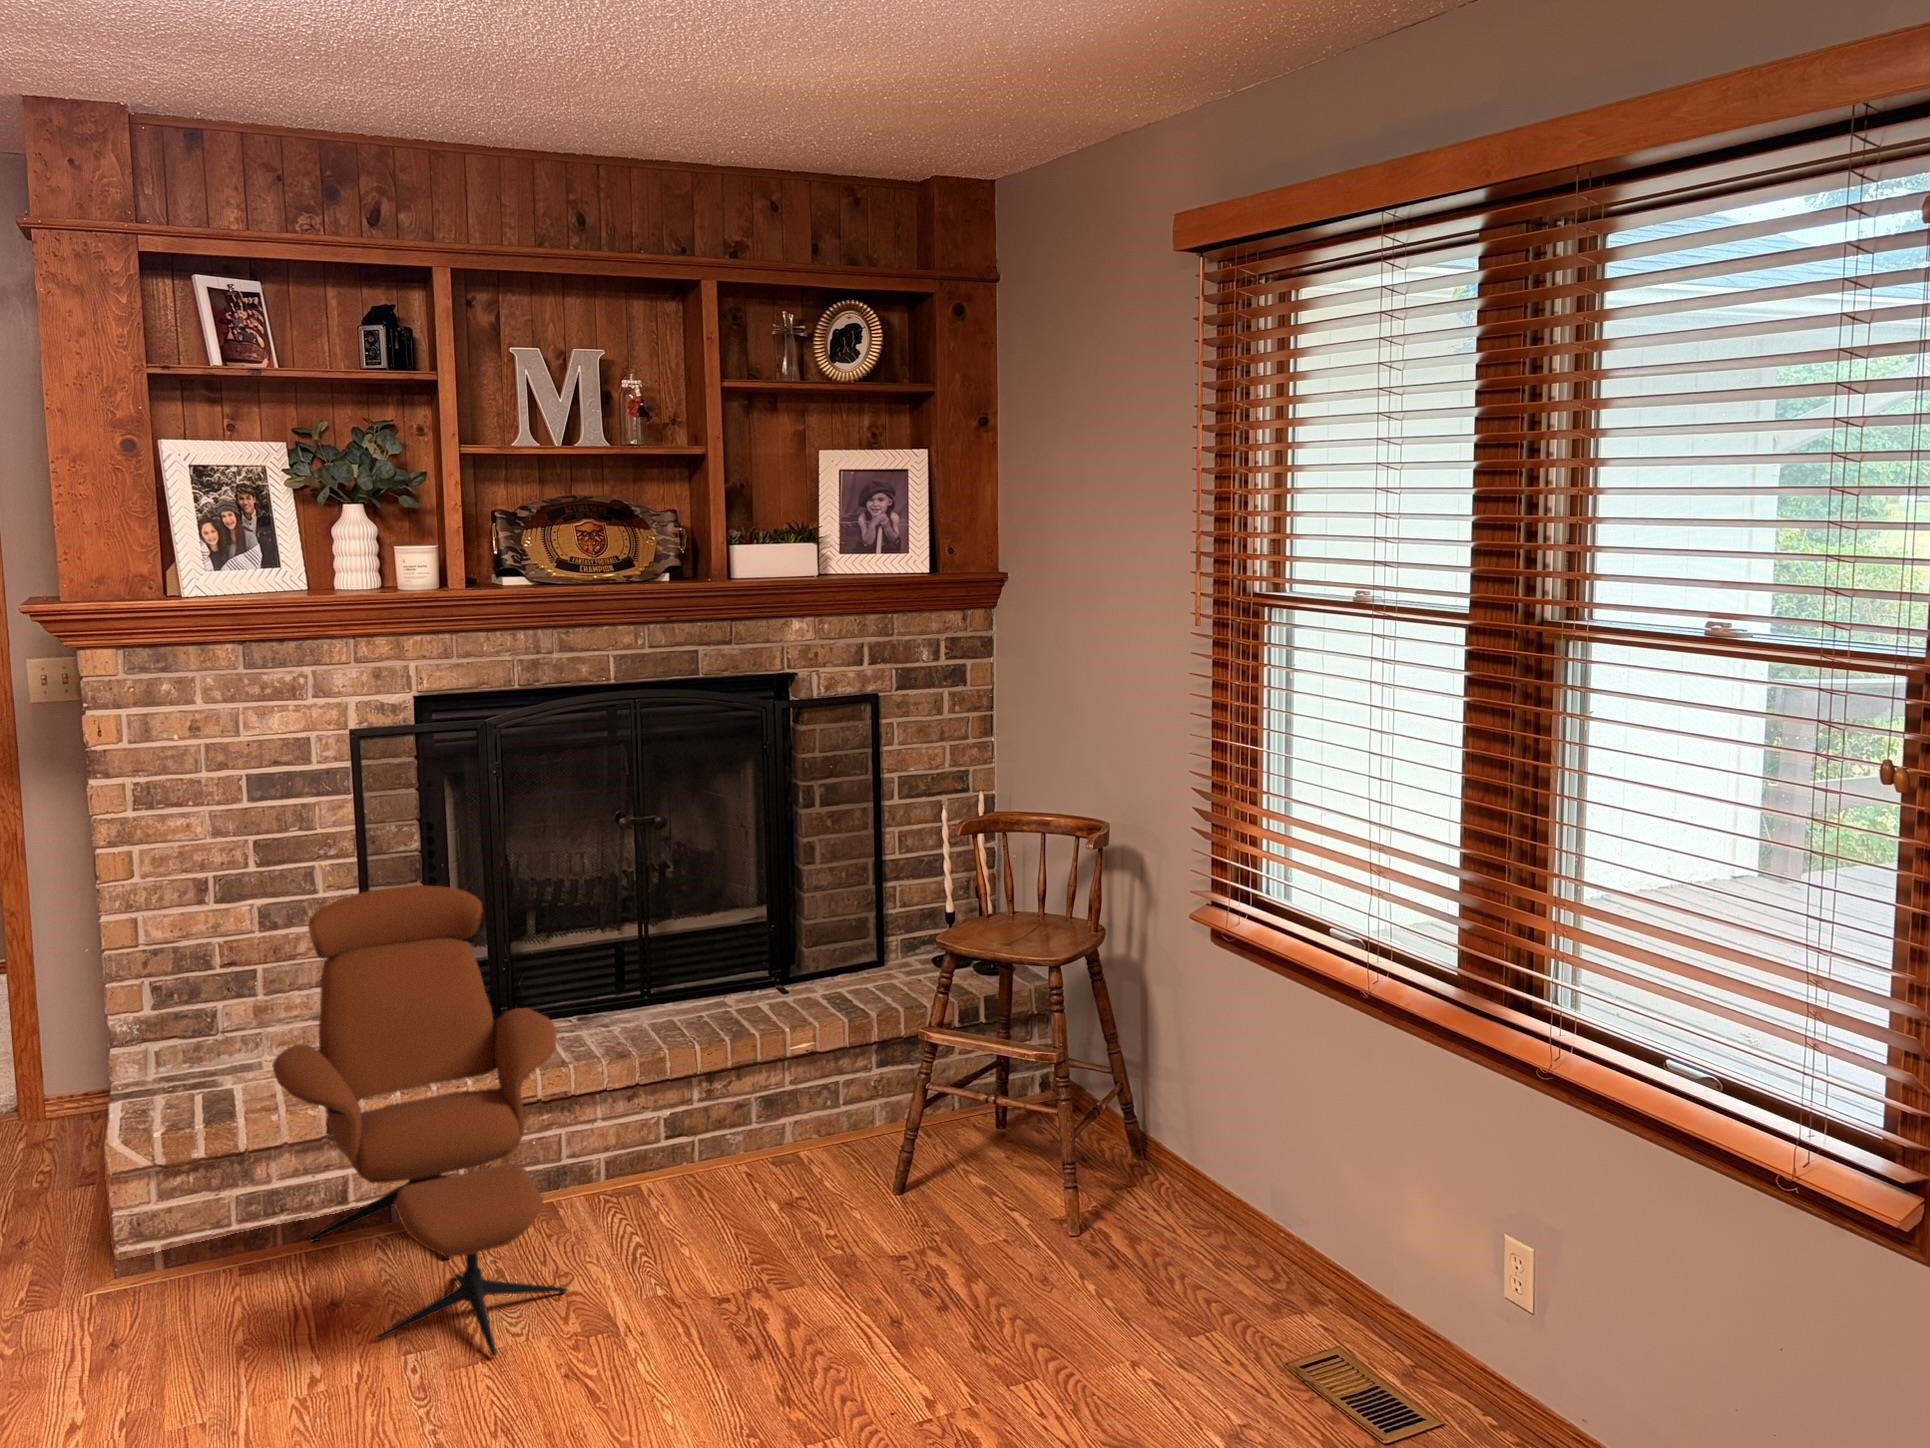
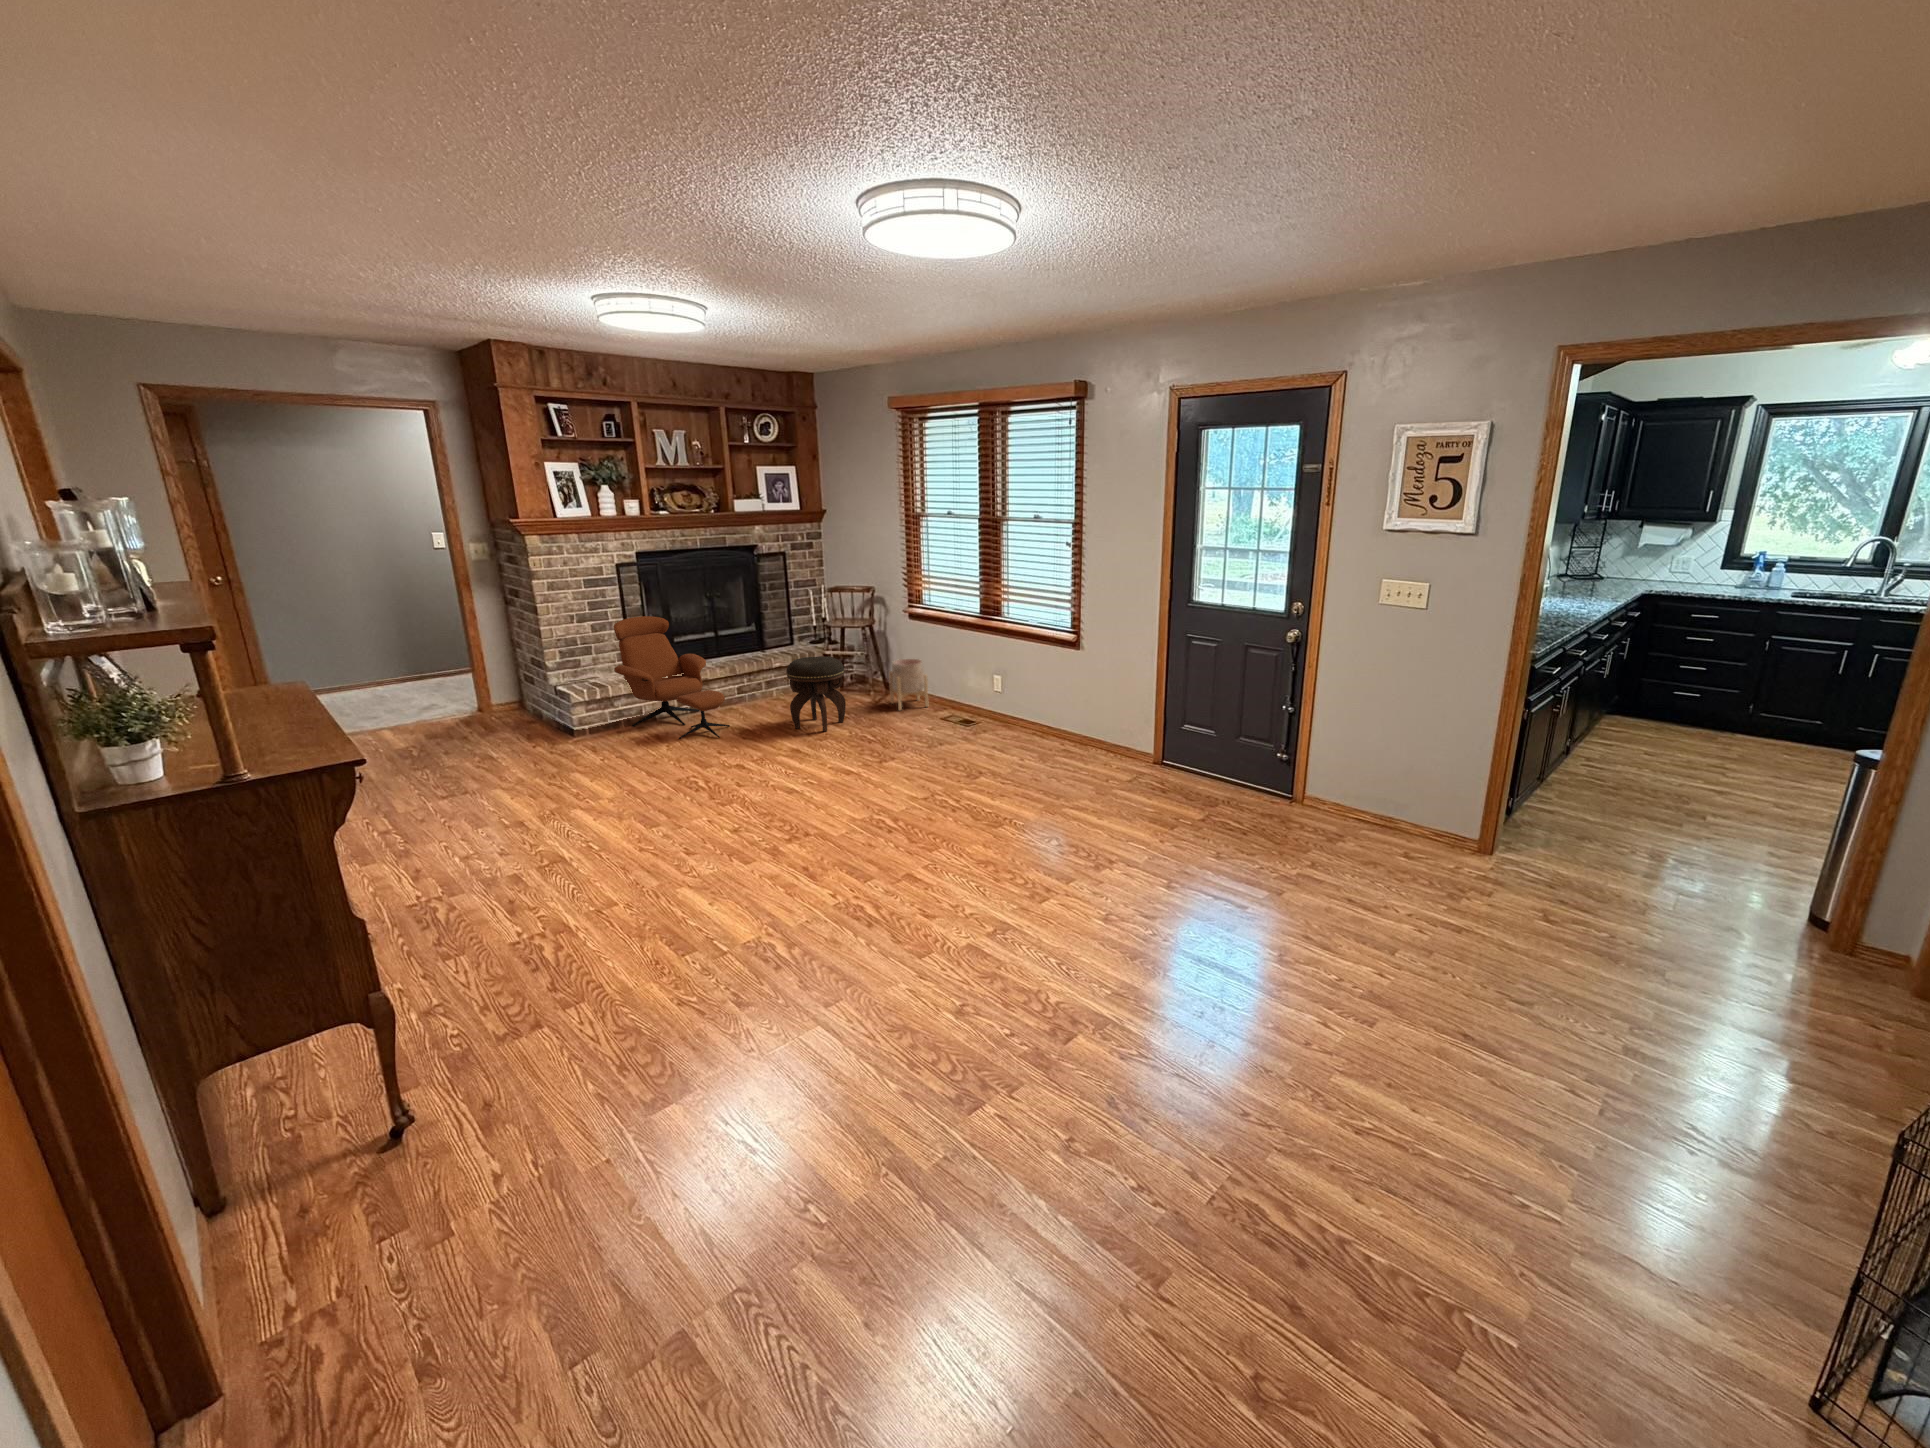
footstool: none [736,1085,939,1385] -> present [786,656,846,731]
planter: none [1124,1093,1252,1295] -> present [889,659,928,710]

